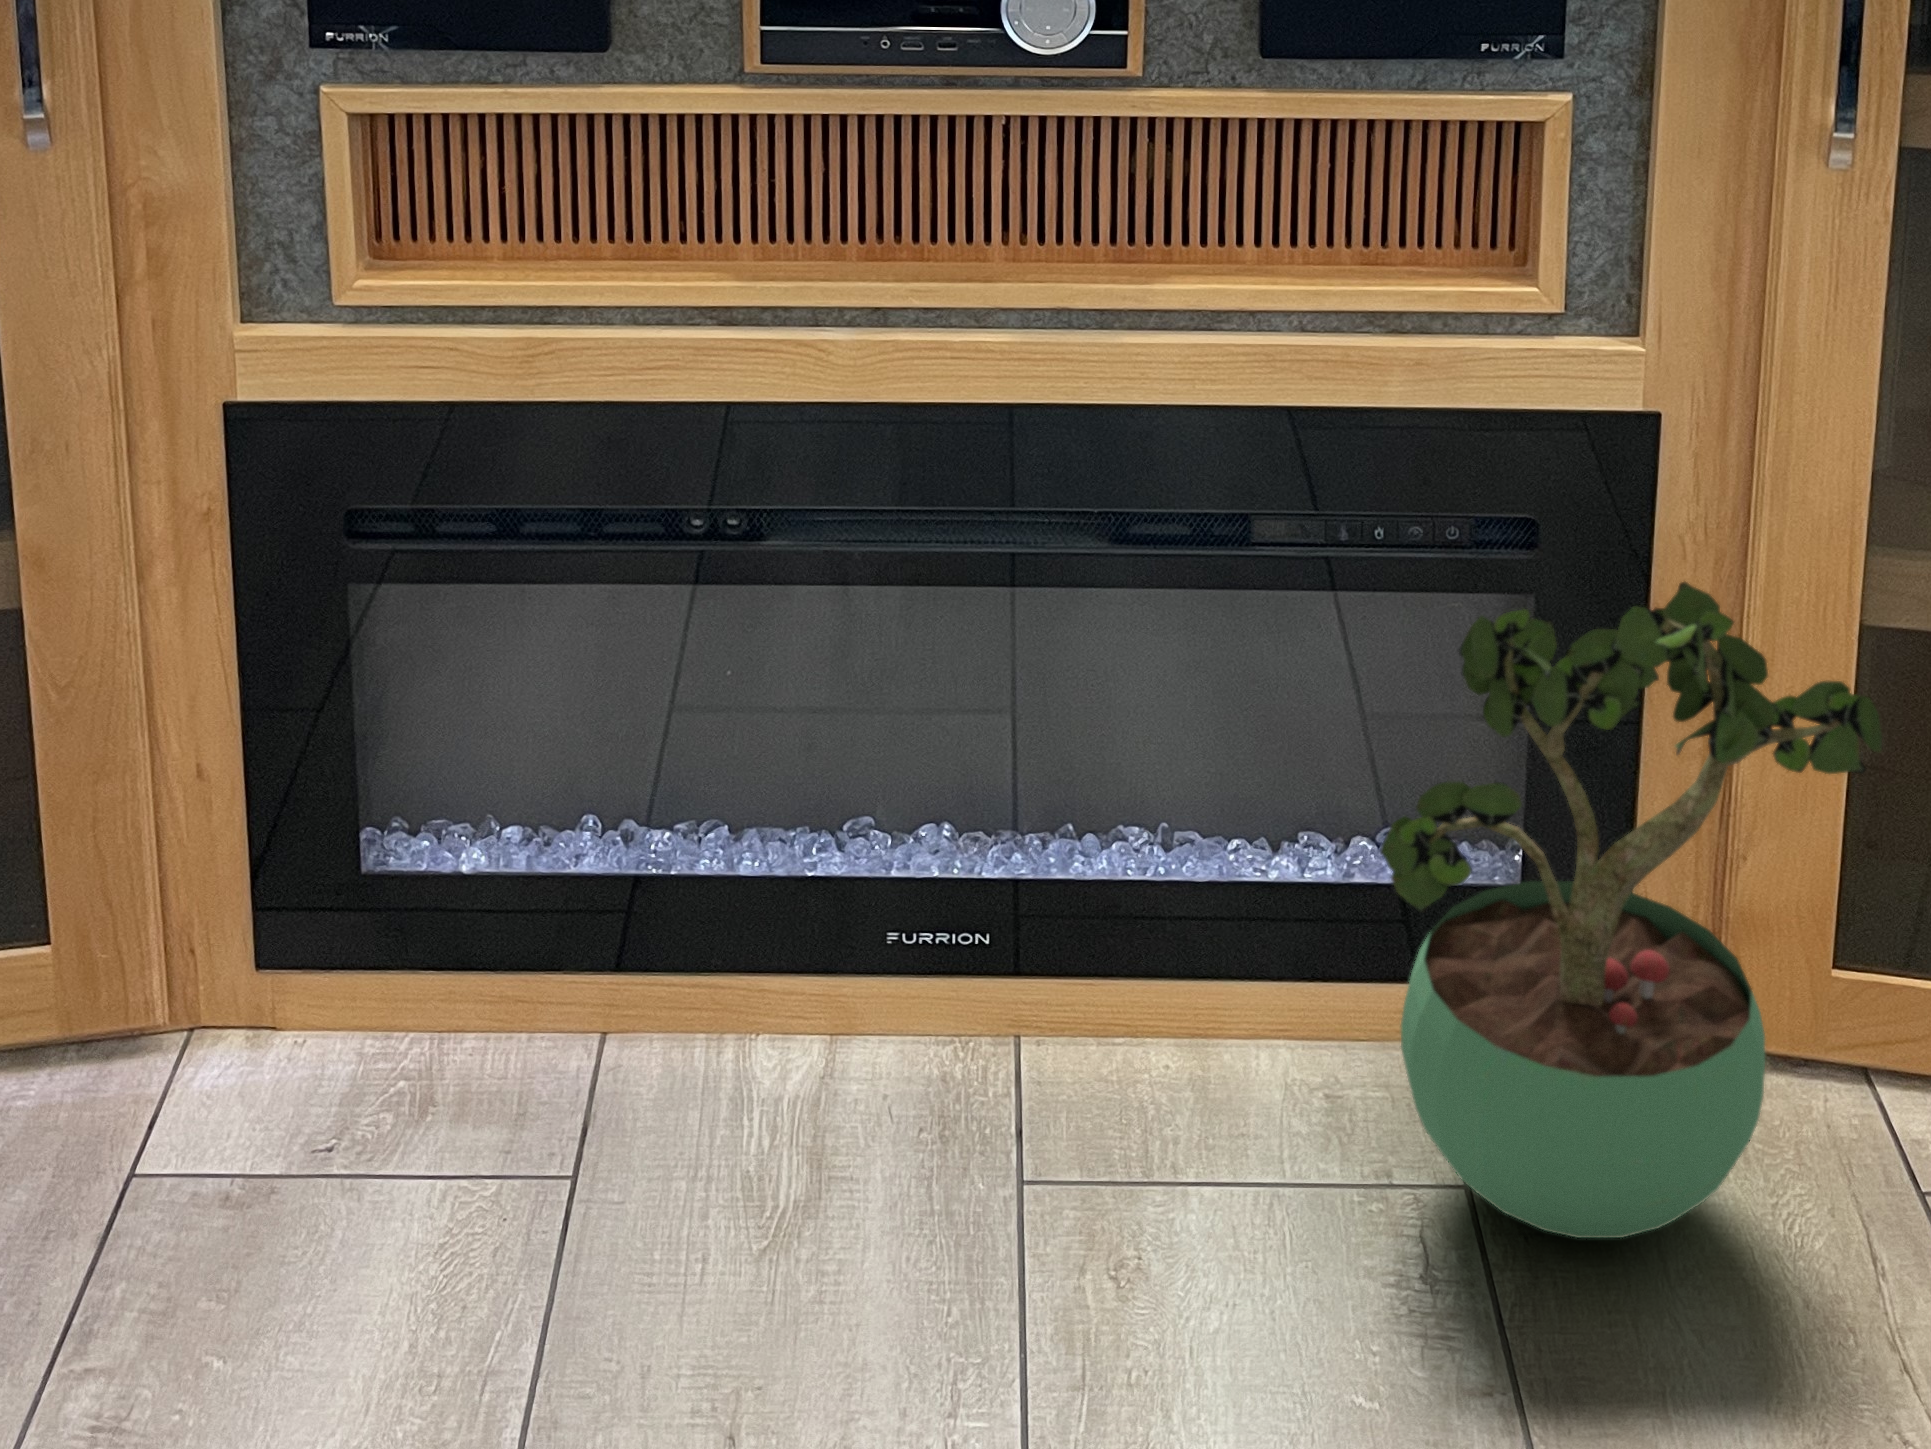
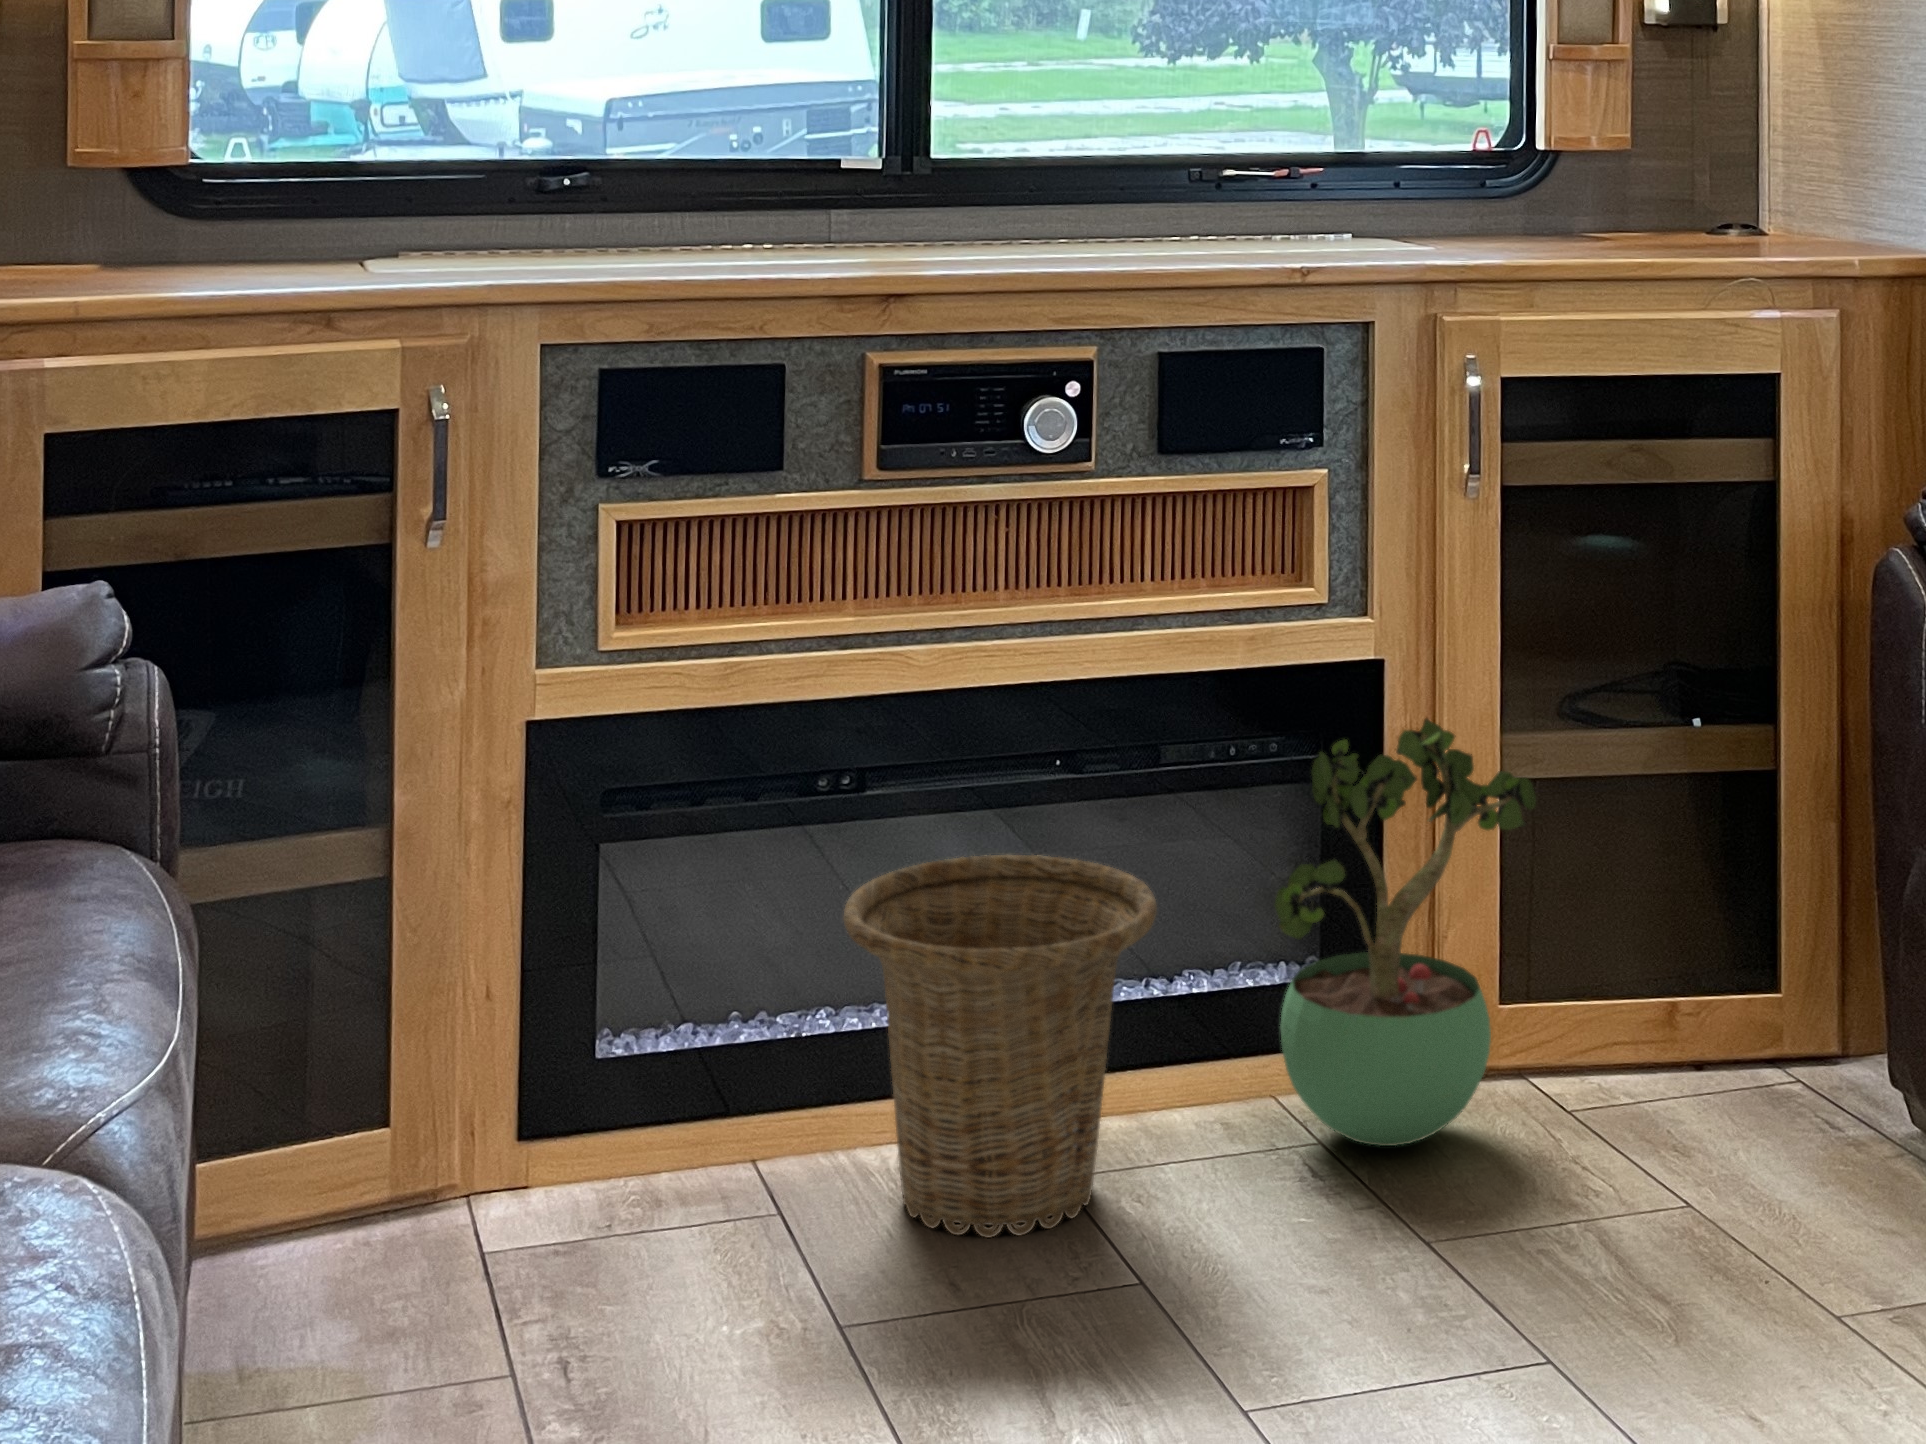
basket: none [651,663,1165,1306] -> present [844,855,1157,1238]

